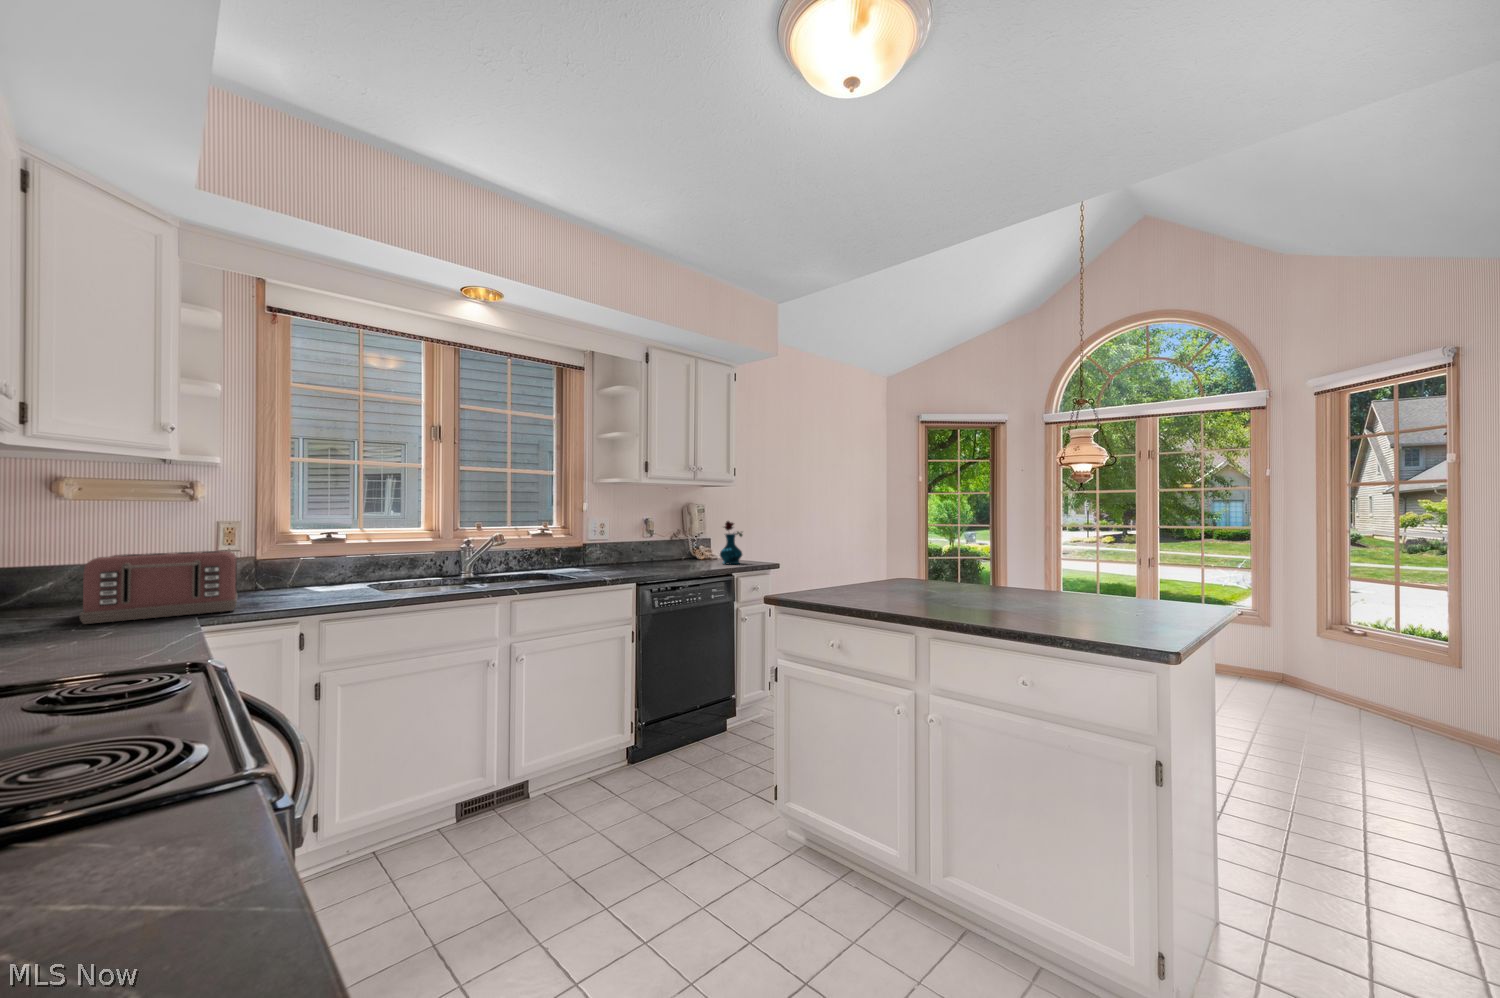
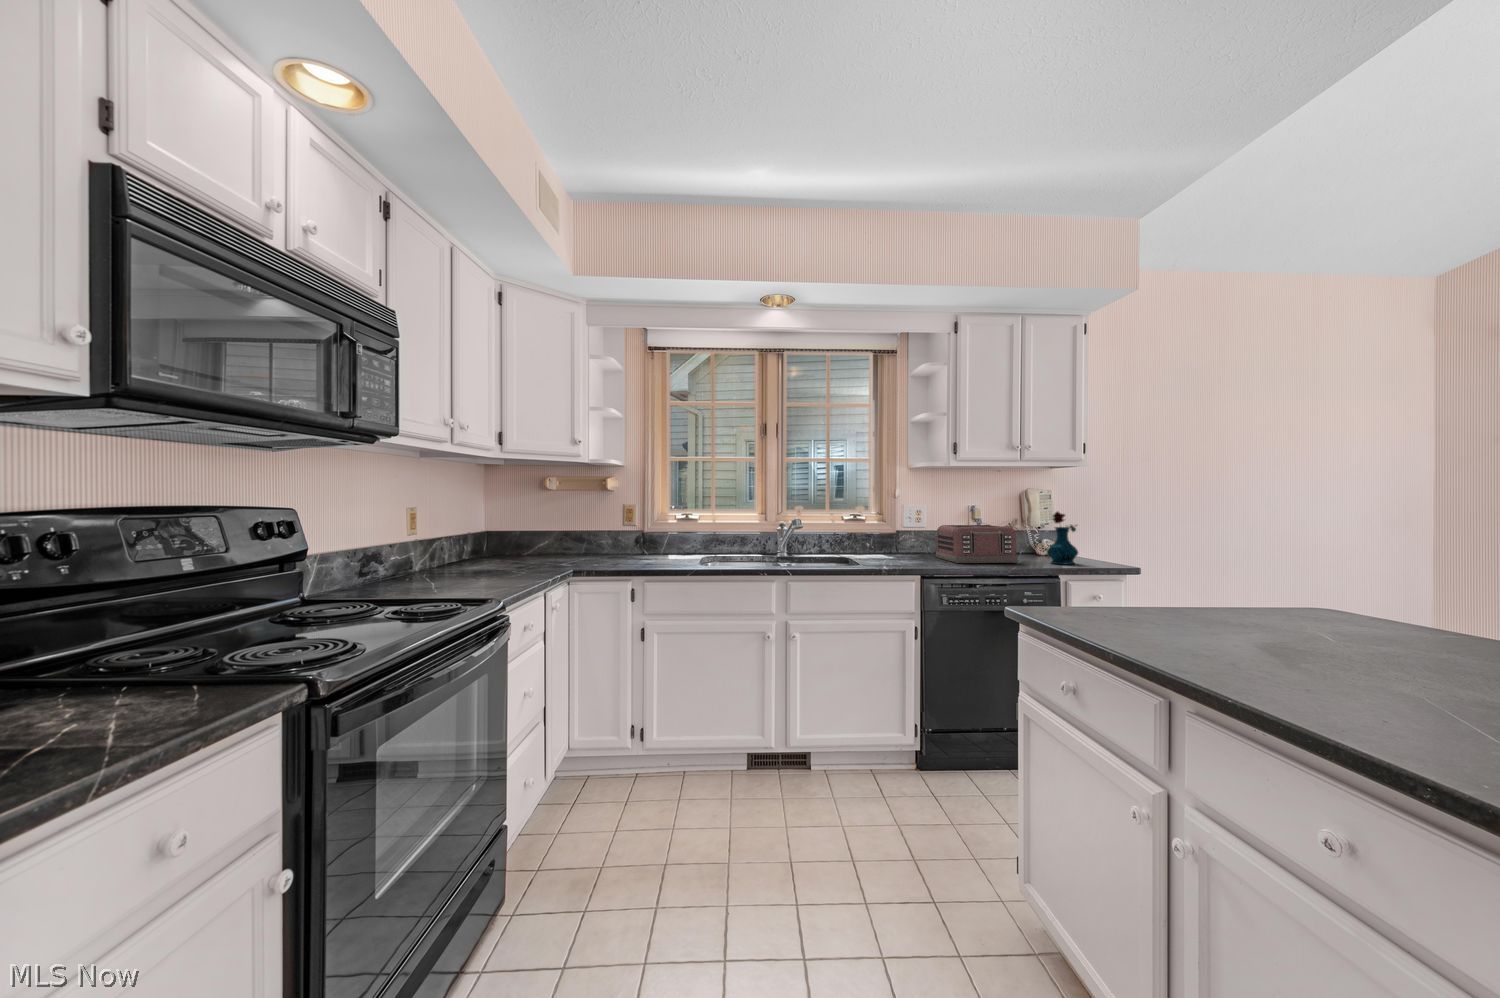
toaster: present [80,551,237,624] -> present [936,525,1018,563]

